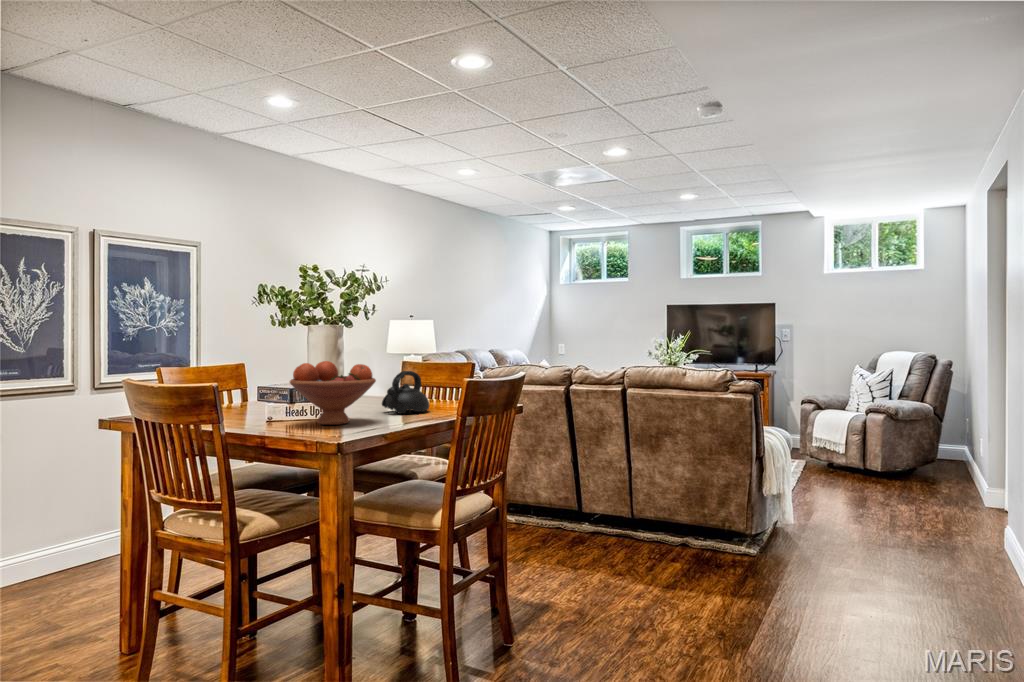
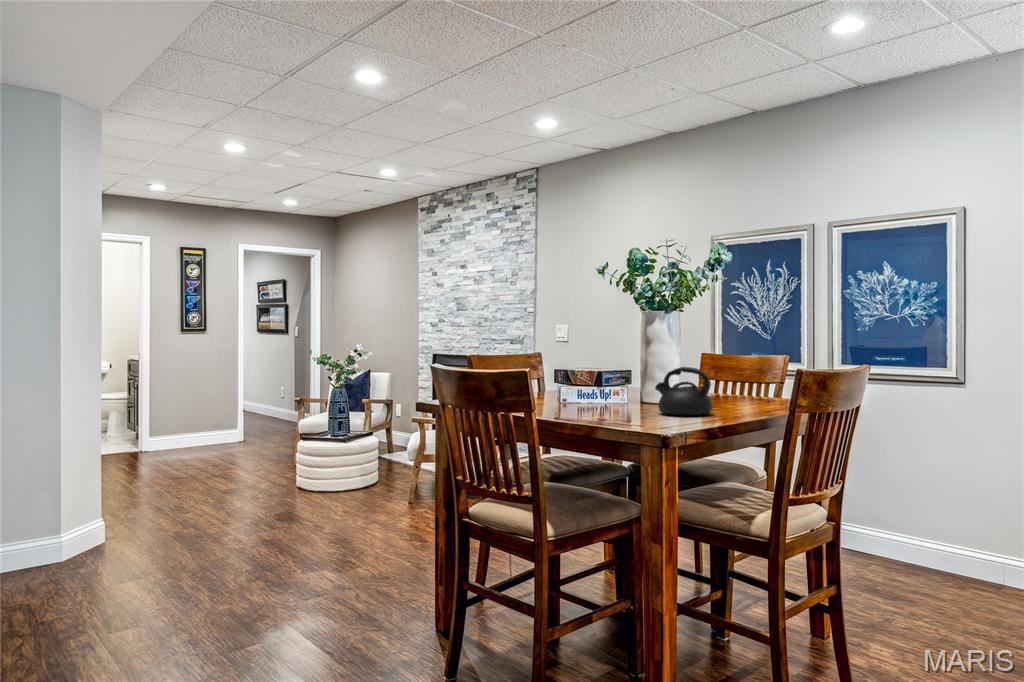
fruit bowl: present [290,361,376,425] -> none [558,351,634,408]

